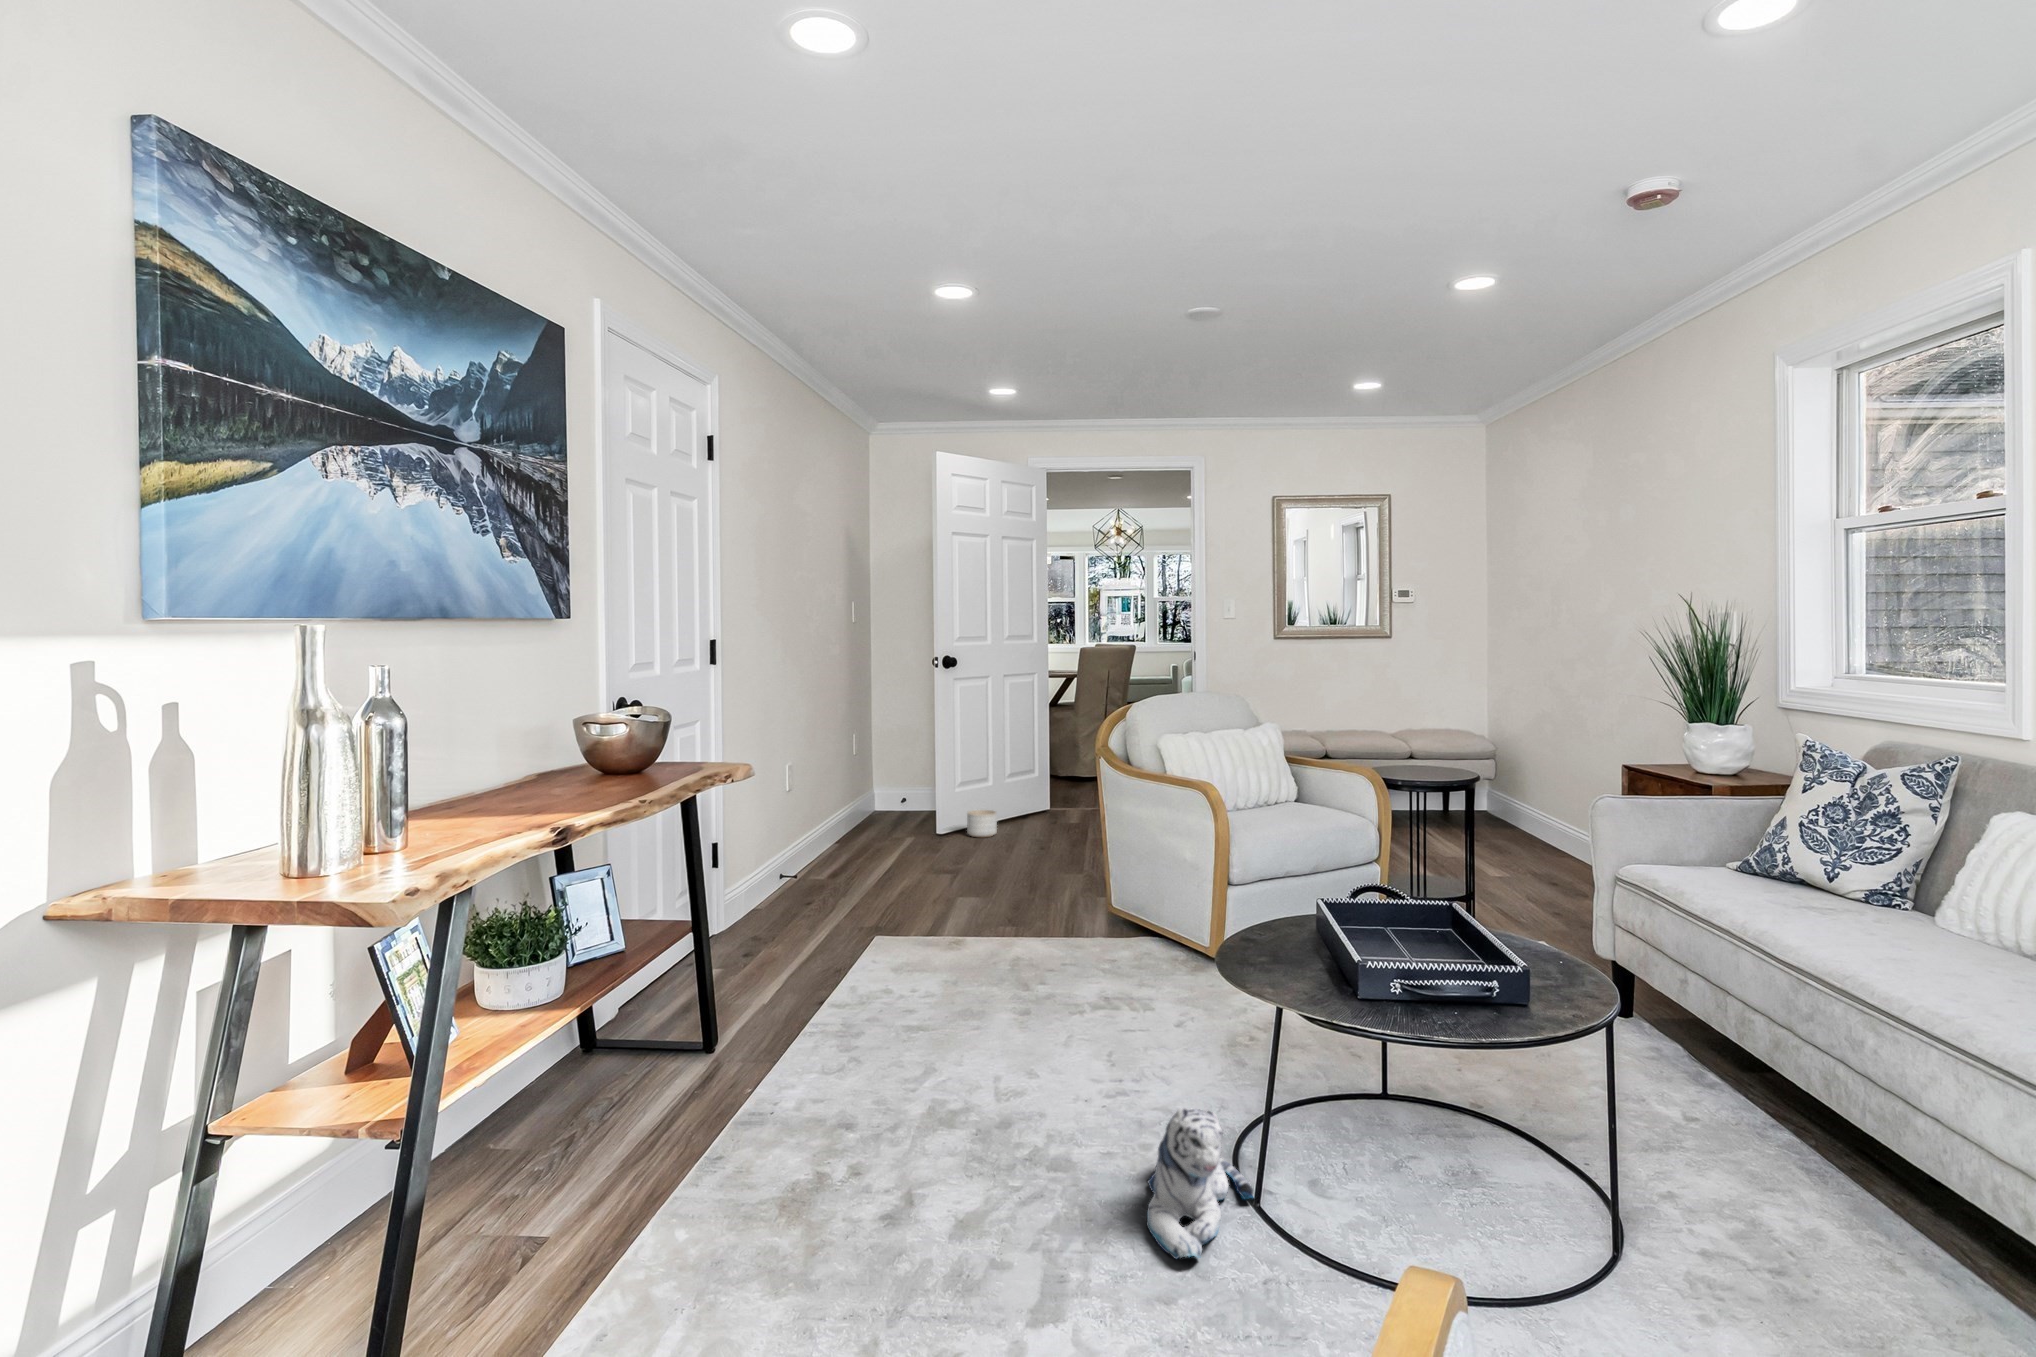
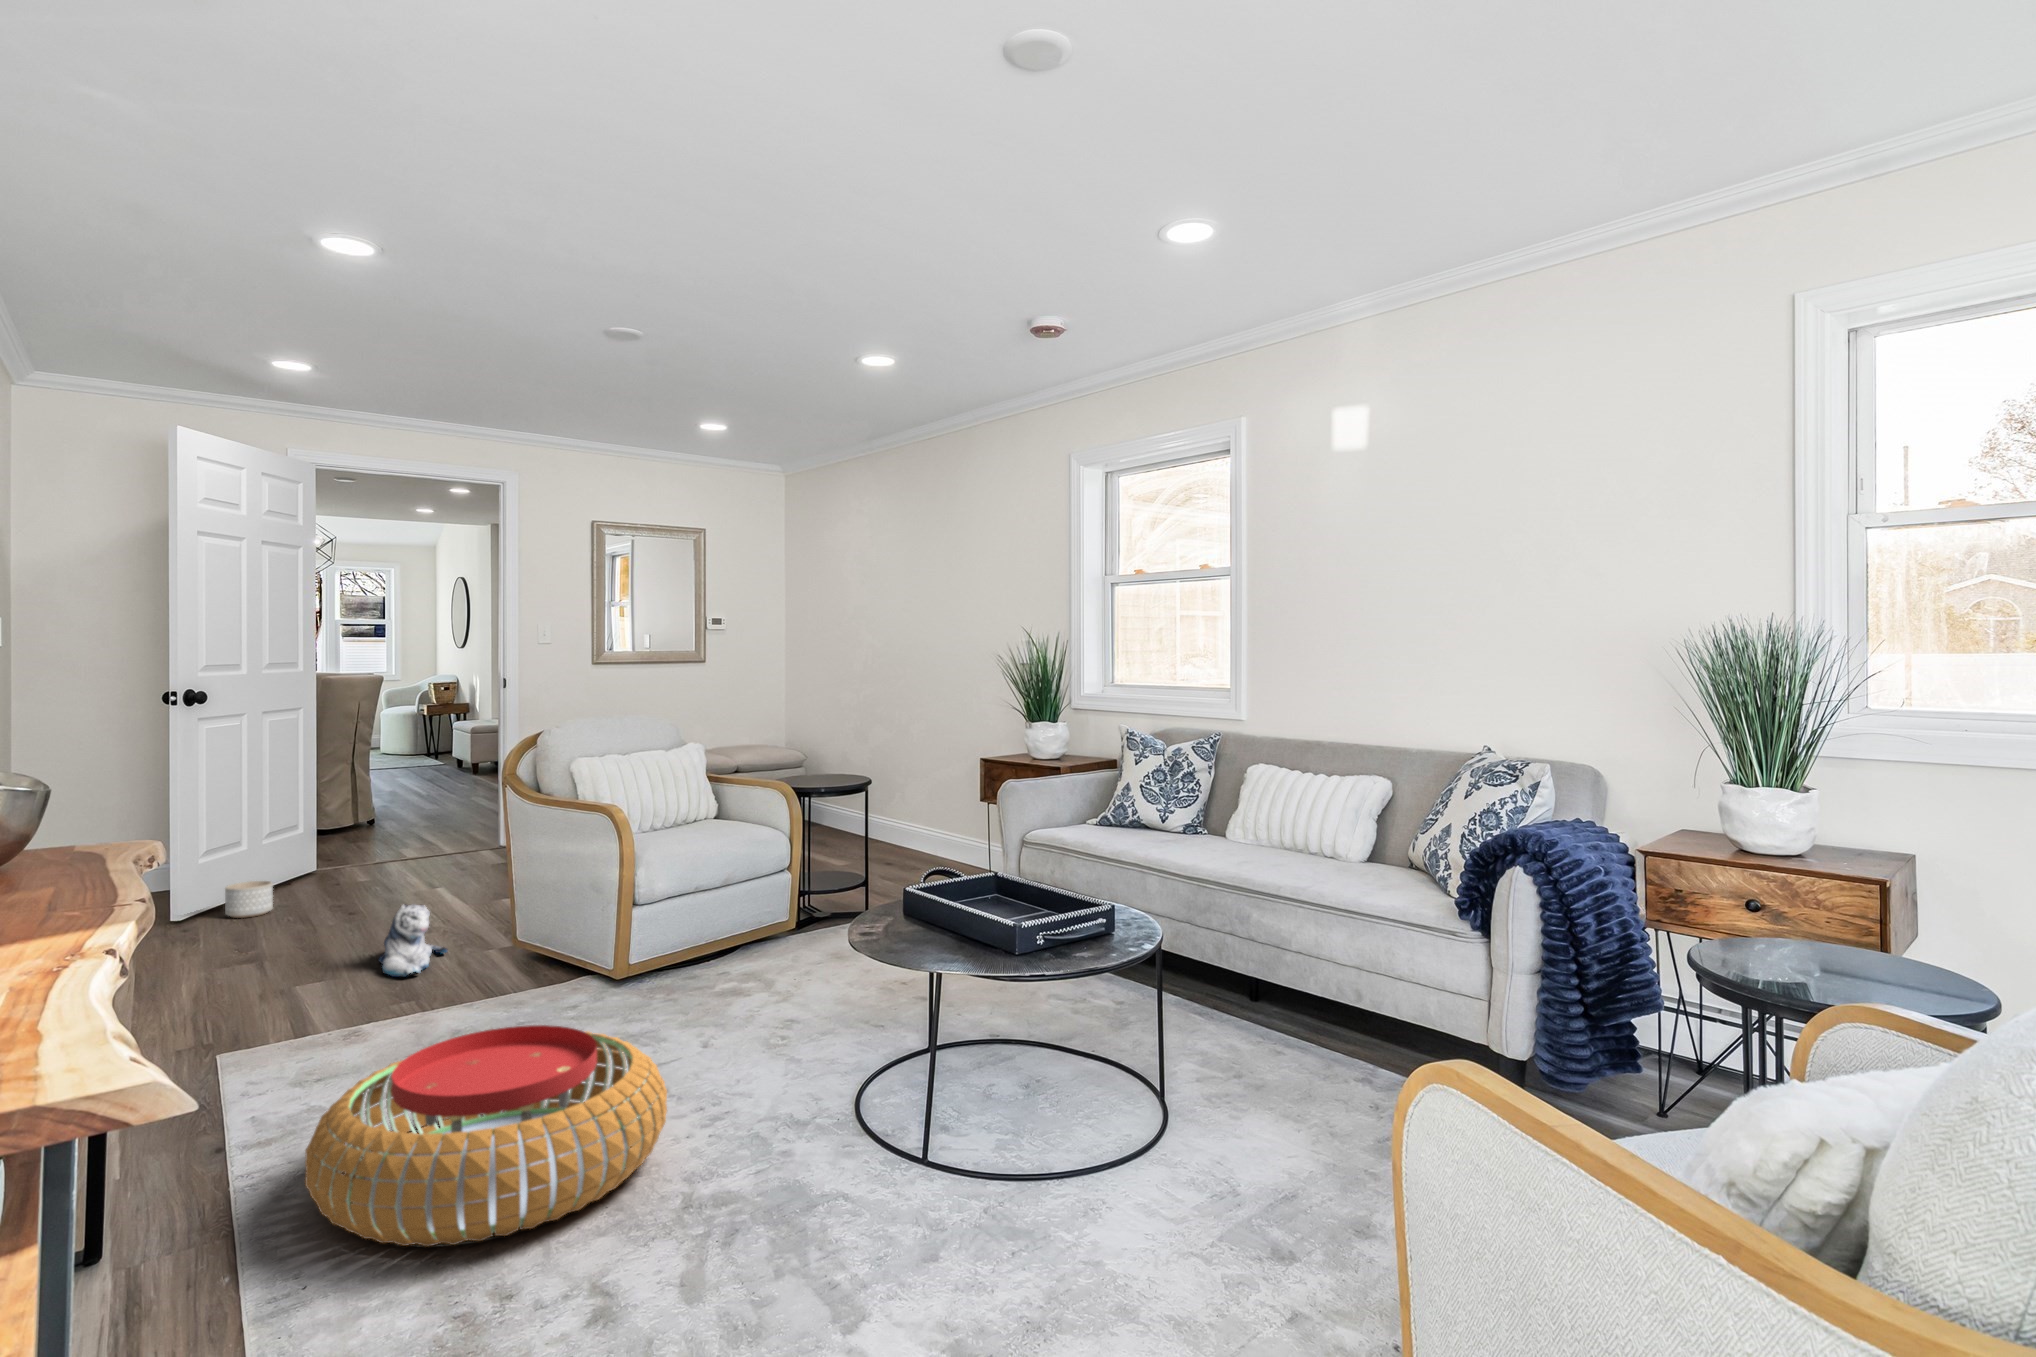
pouf: none [822,956,1084,1121] -> present [305,1025,667,1246]
plush toy: present [1146,1108,1253,1259] -> present [379,905,448,977]

